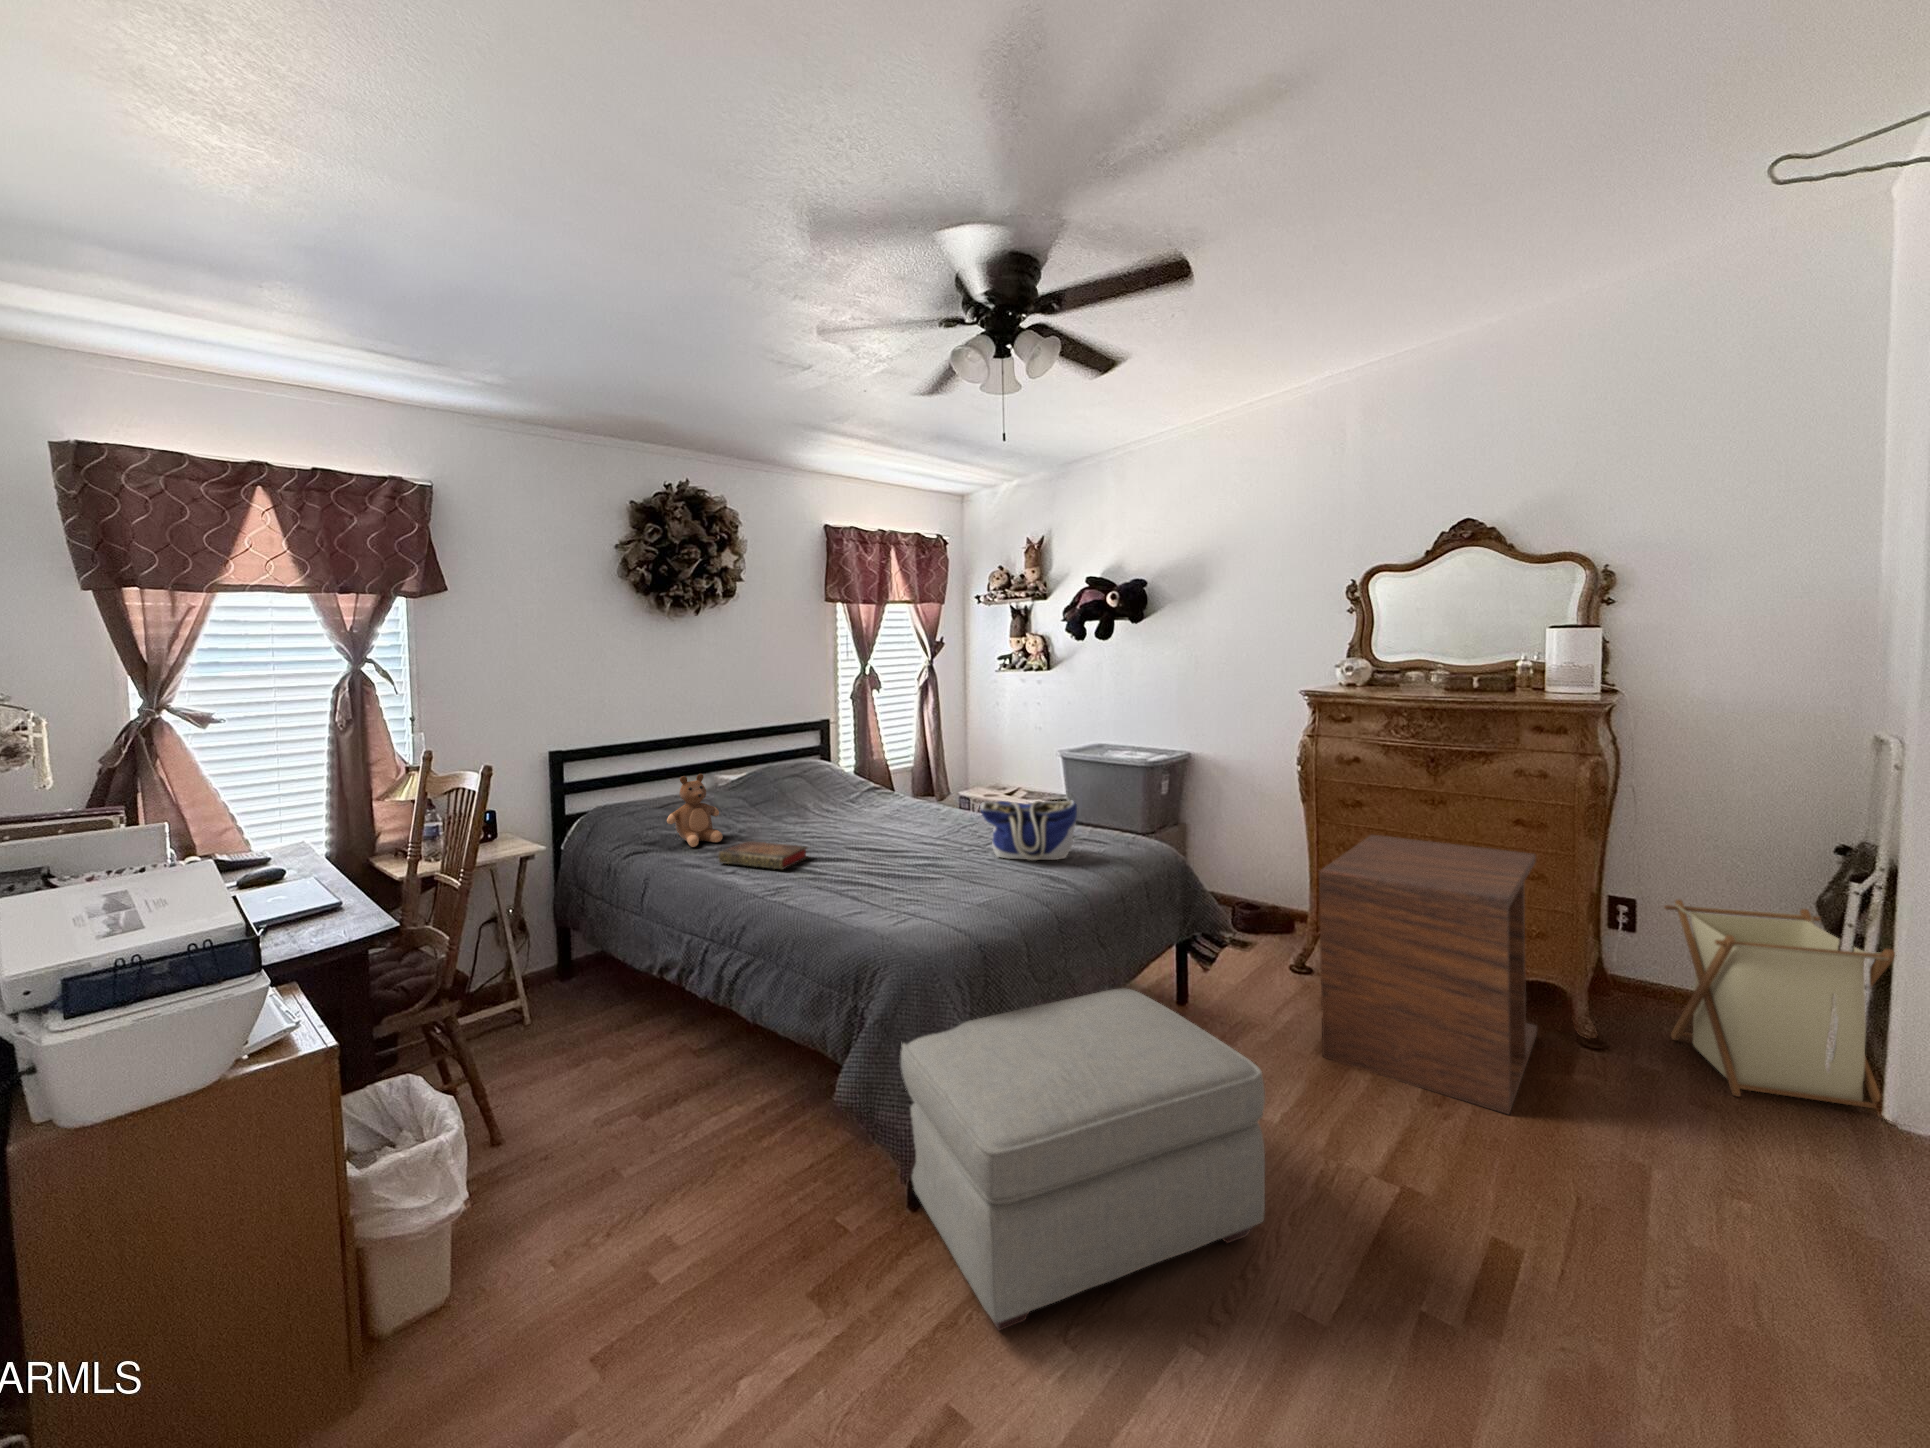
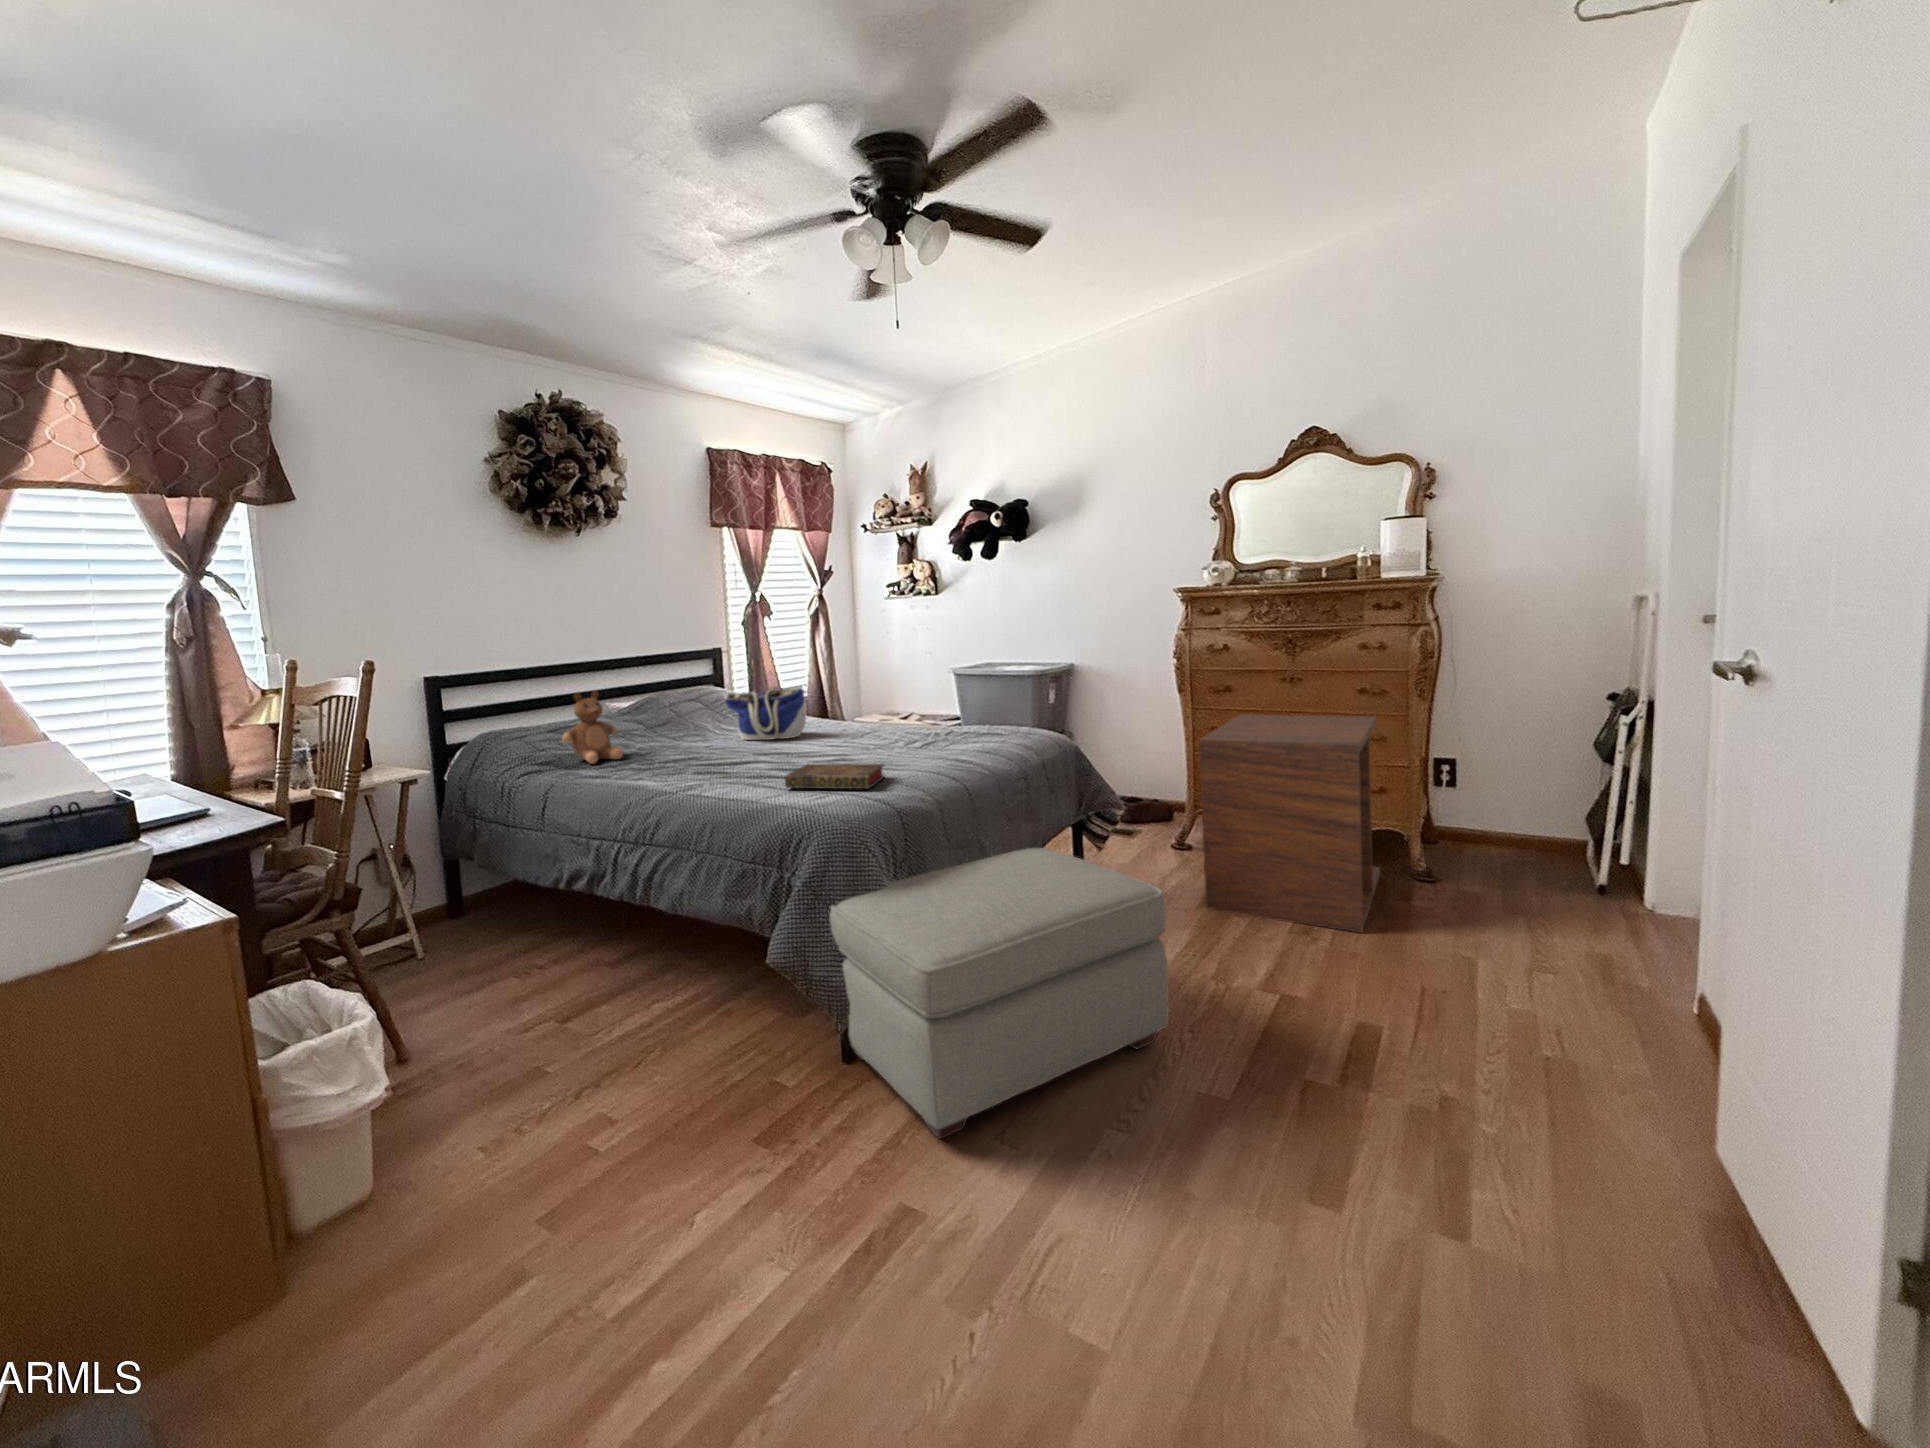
tote bag: present [980,800,1077,860] -> present [724,687,806,740]
book: present [718,841,808,869] -> present [785,764,884,789]
laundry basket: present [1665,900,1895,1117] -> none [1478,747,1655,905]

